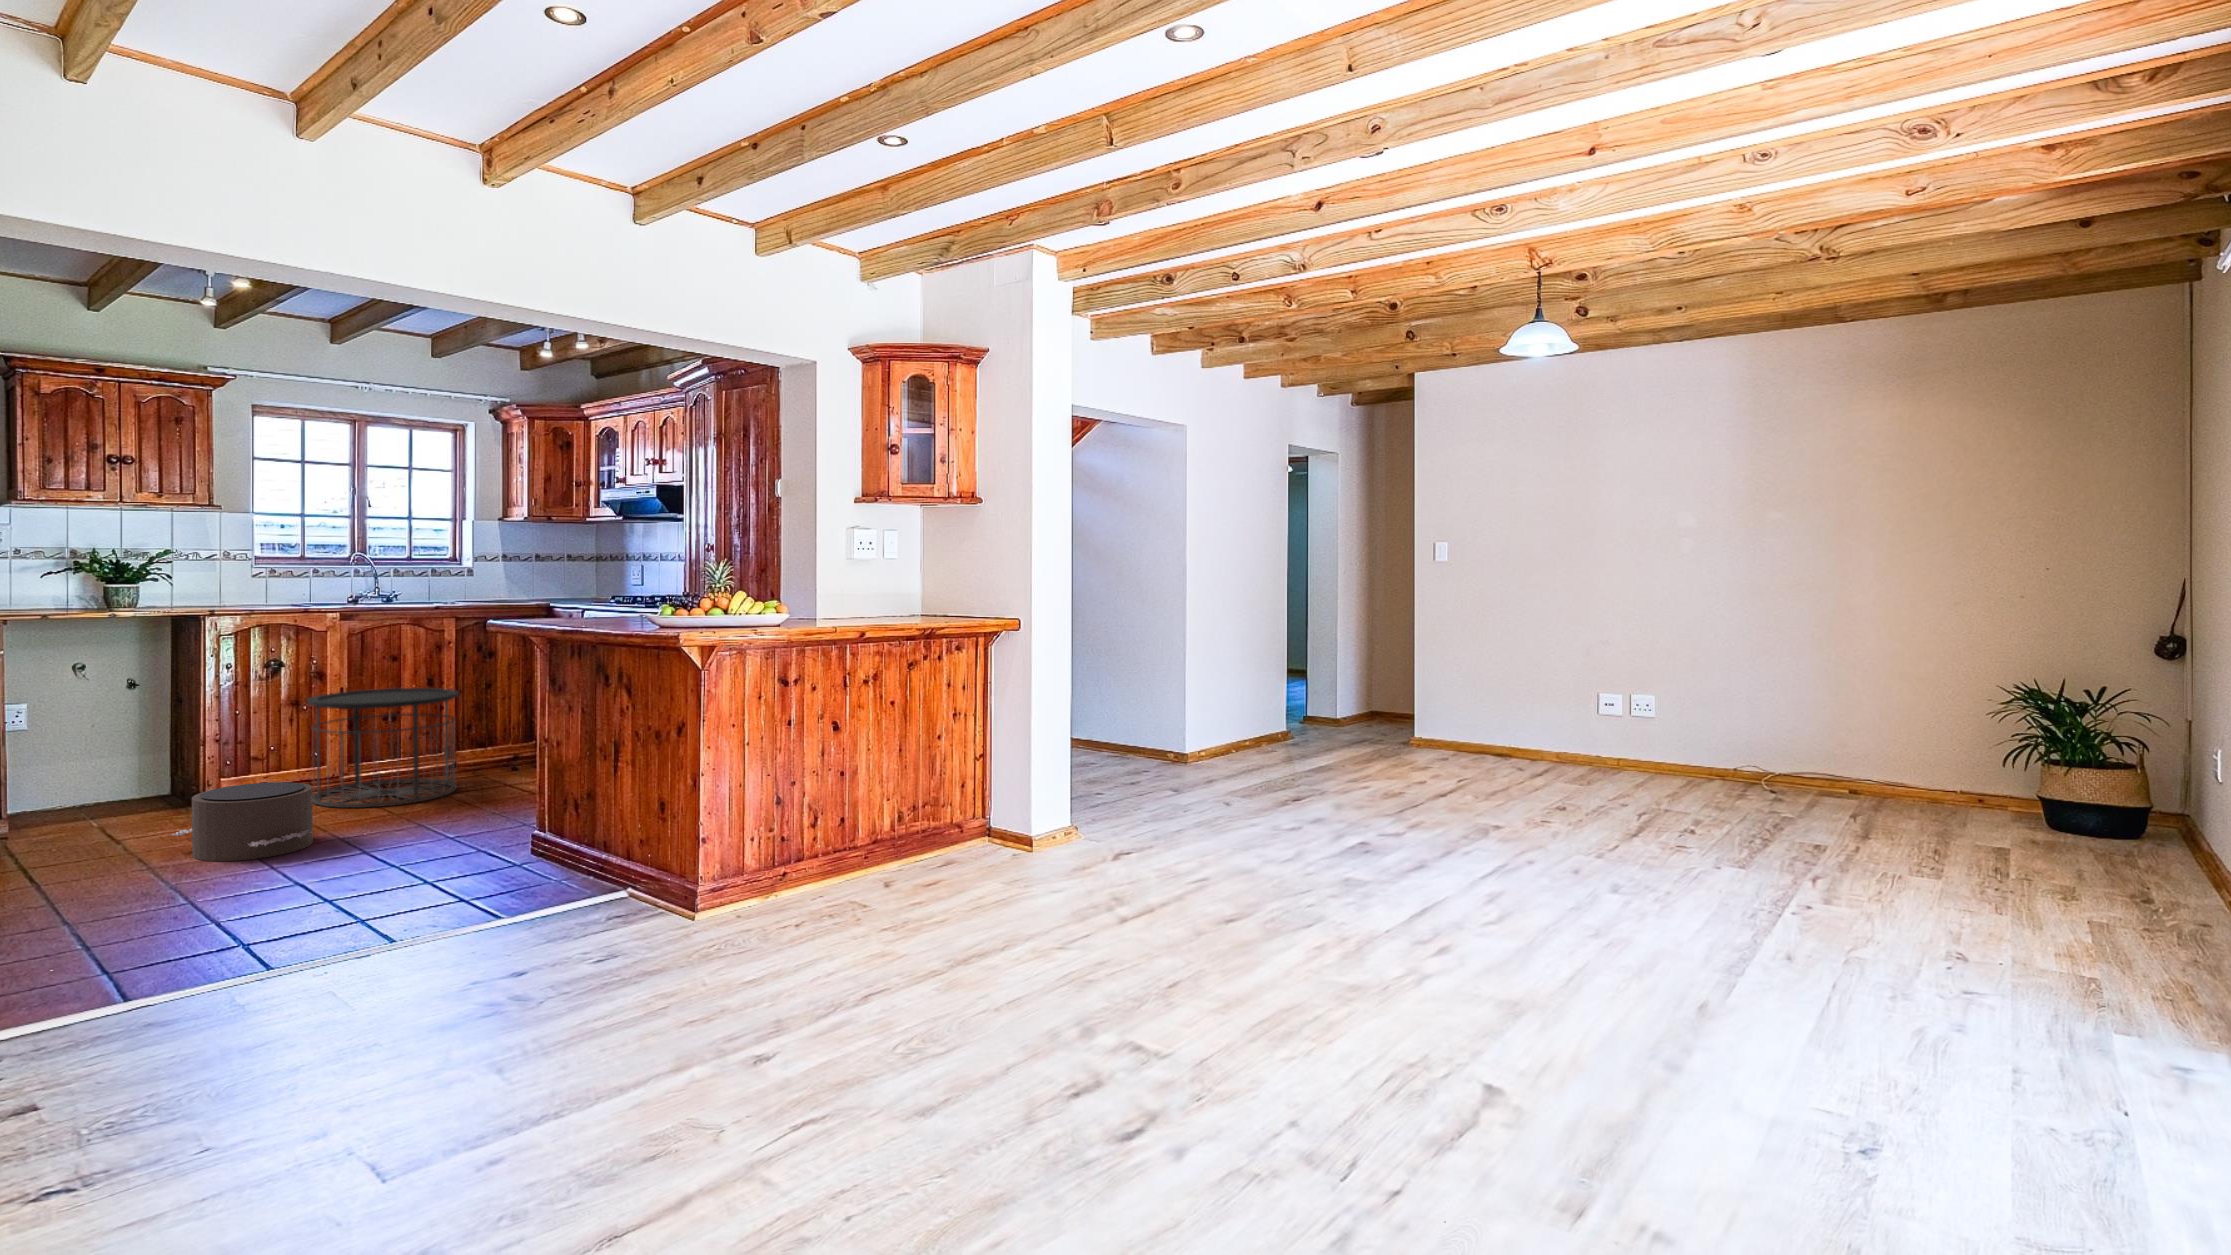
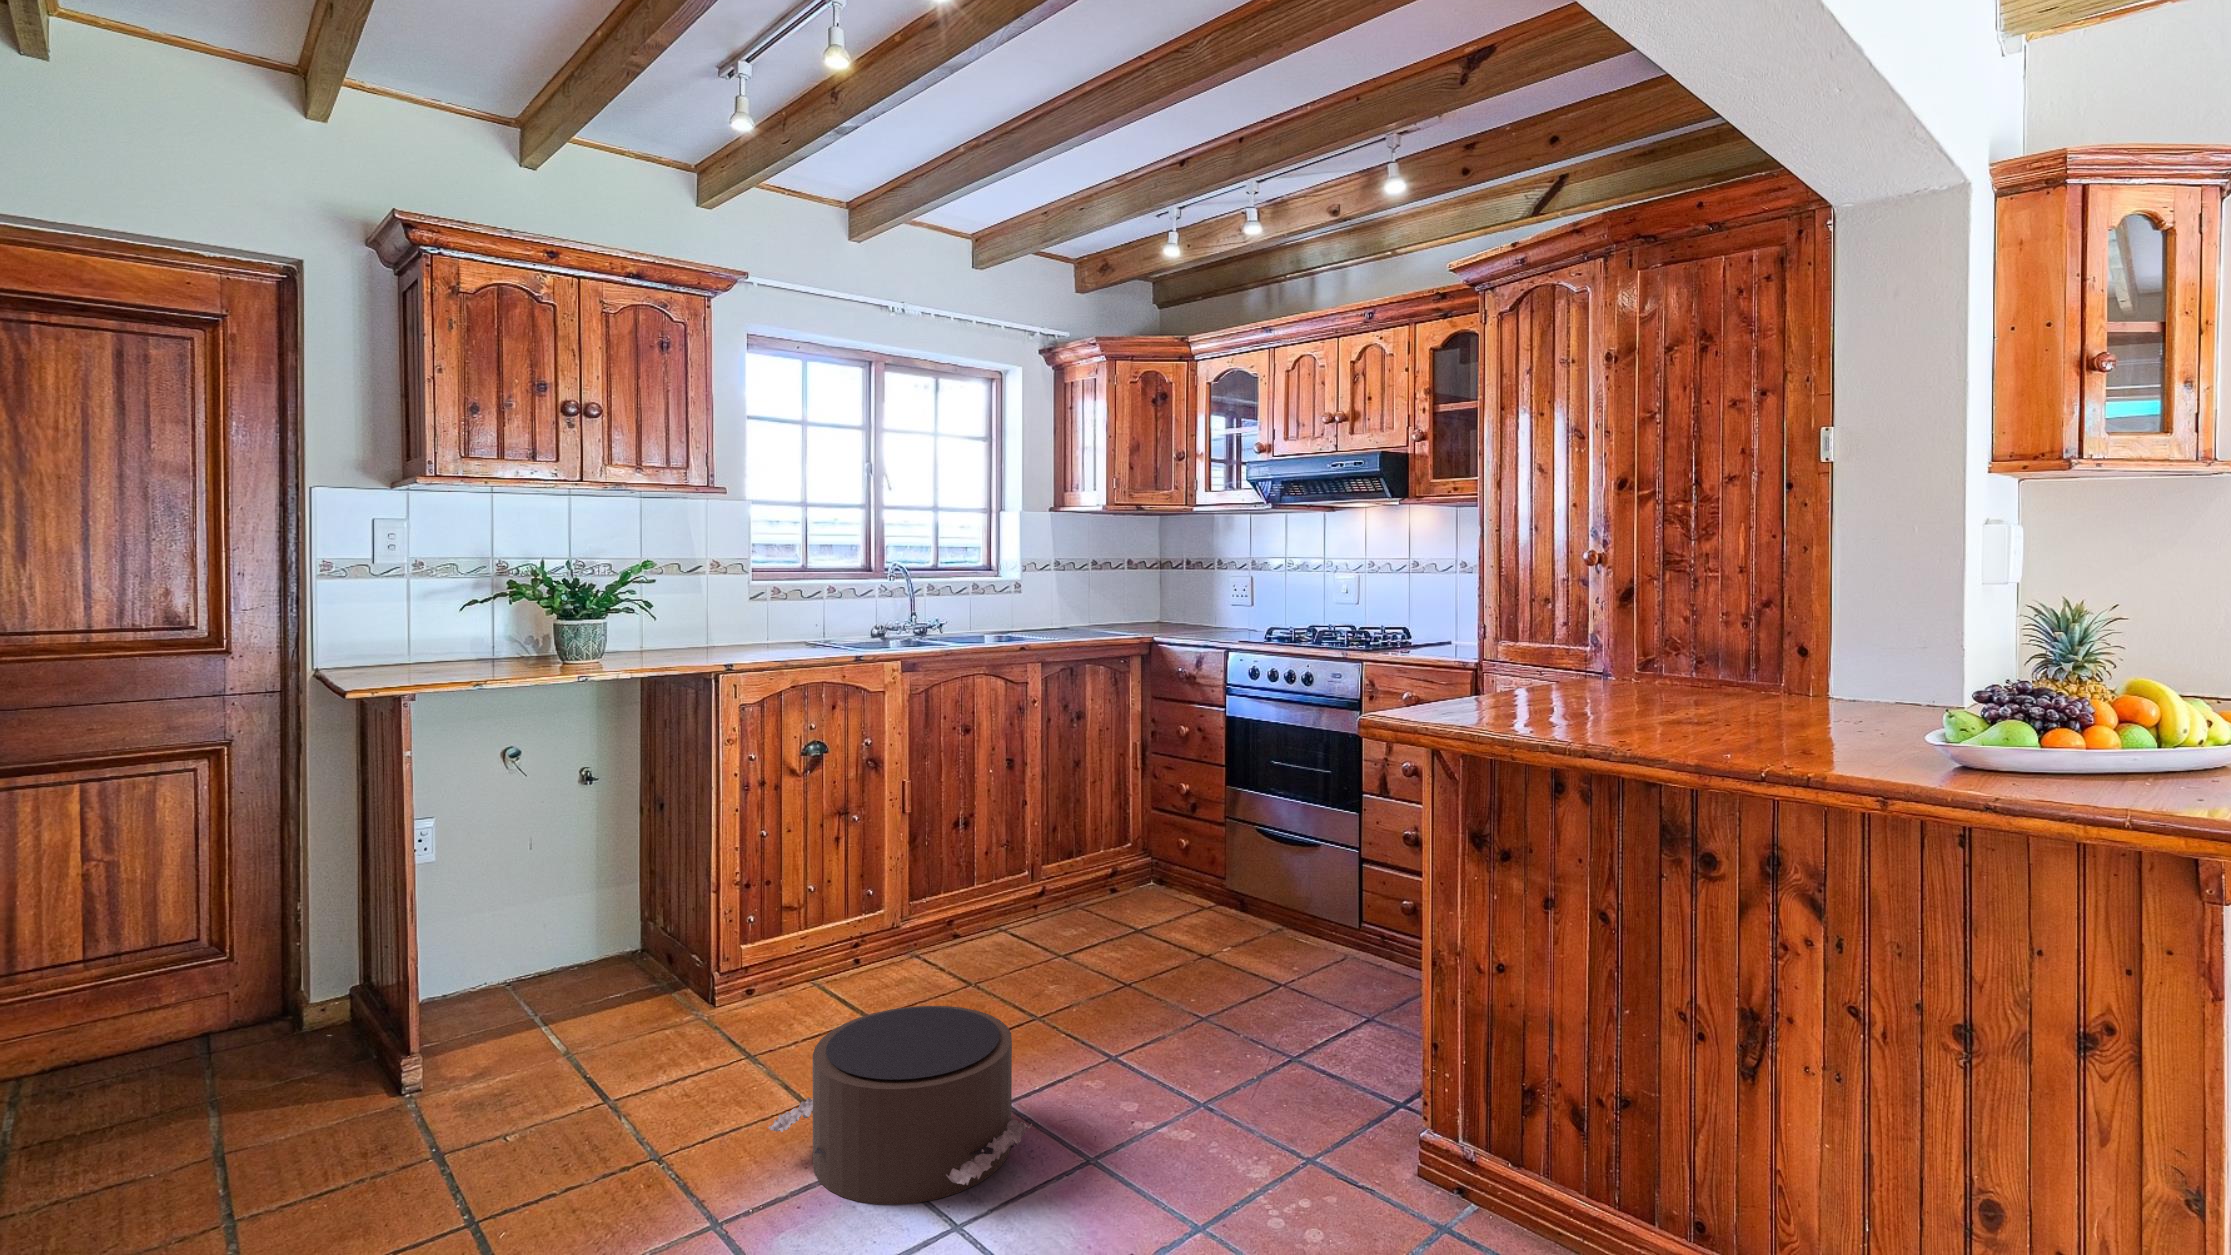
side table: present [307,688,459,808] -> none [881,781,1104,1006]

